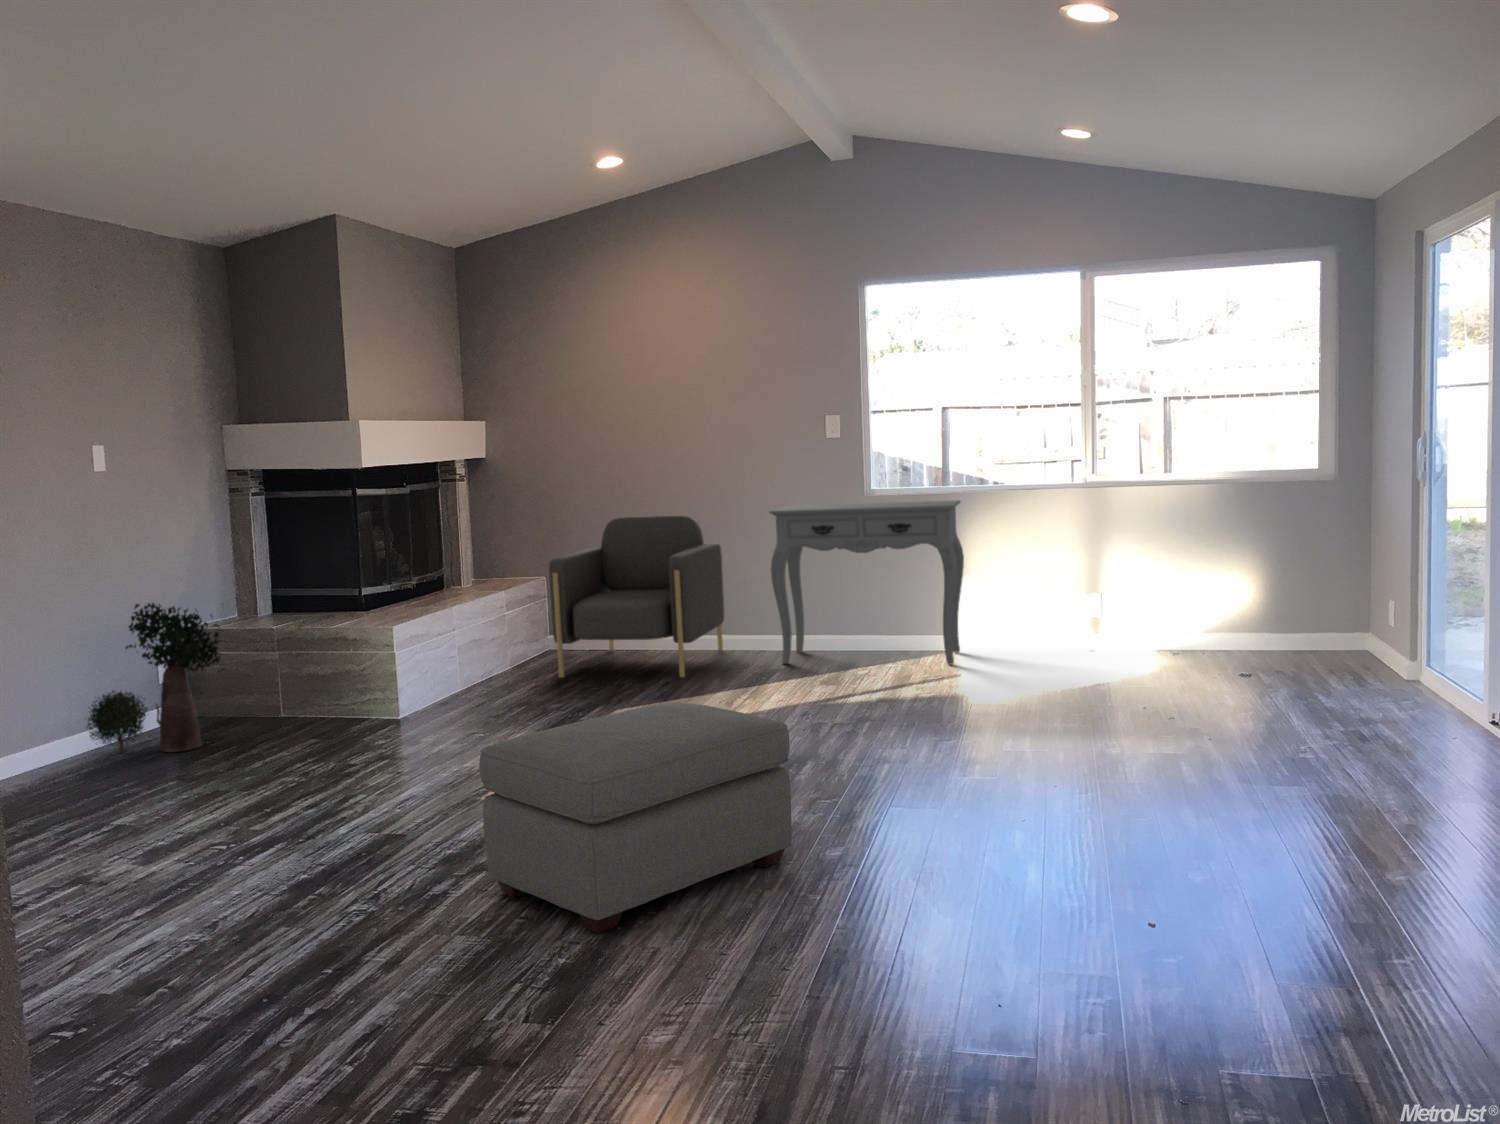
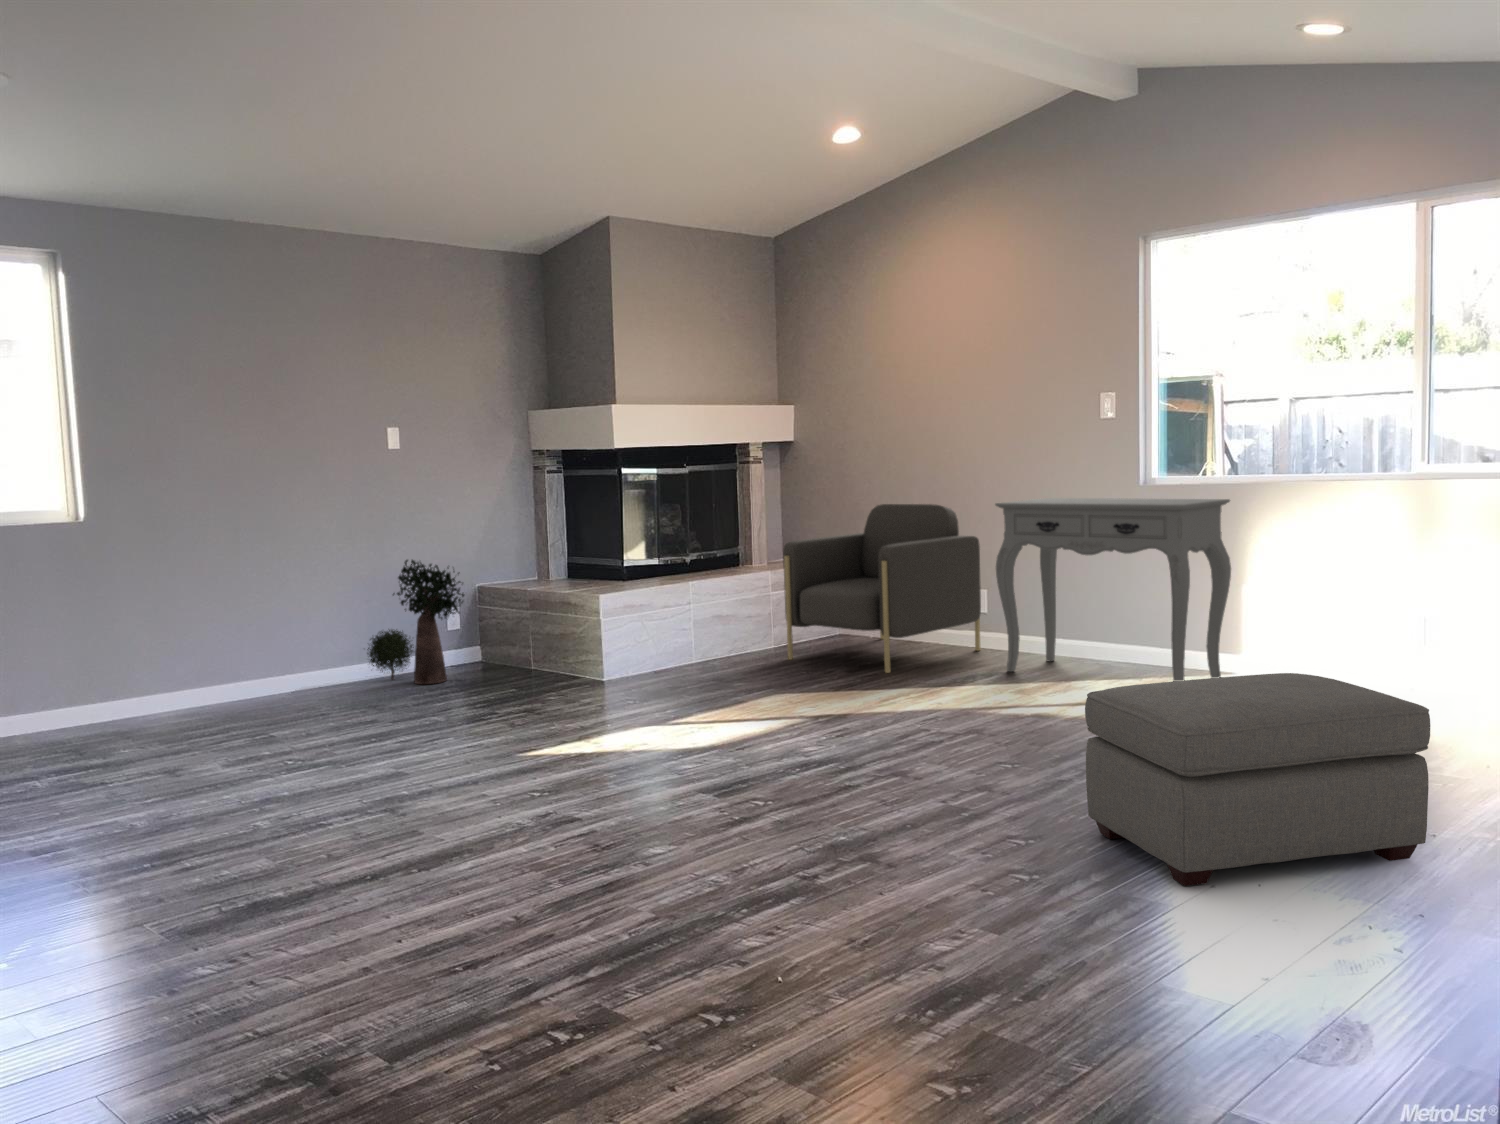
ottoman: present [479,703,792,933] -> present [1085,673,1430,886]

